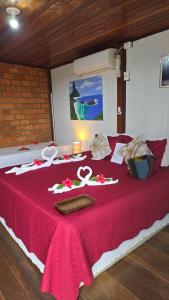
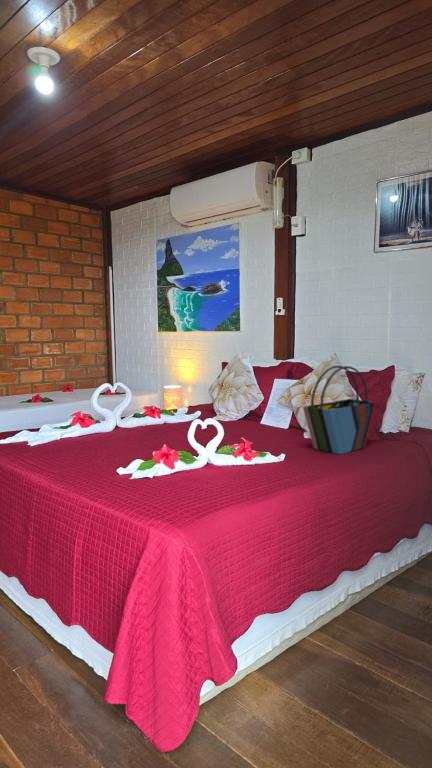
tray: present [55,194,95,214] -> none [136,476,237,513]

